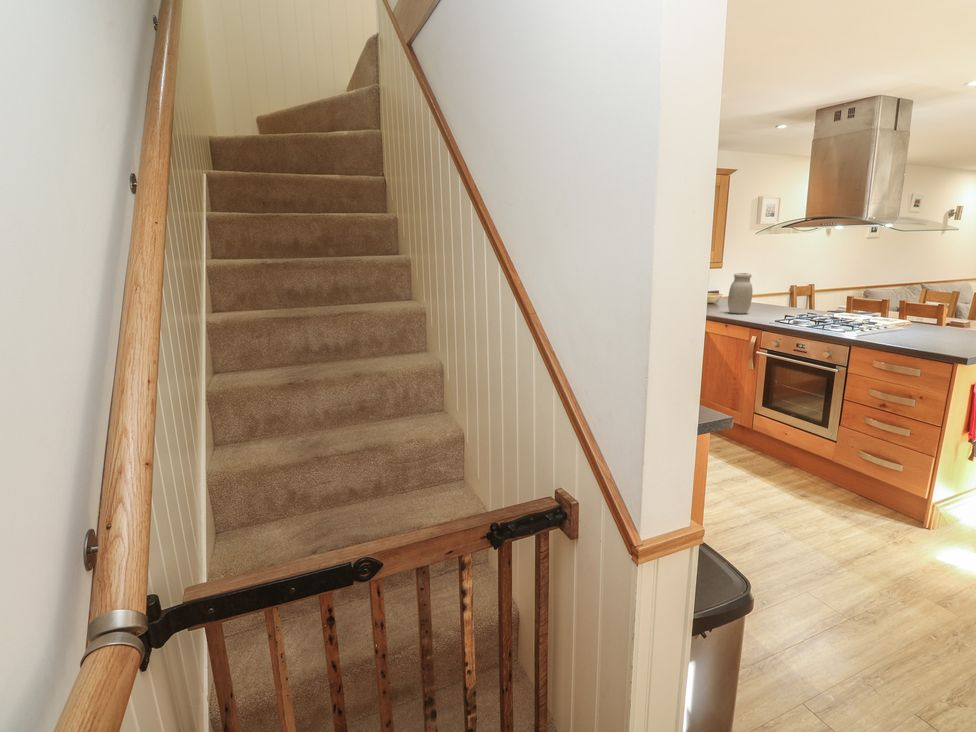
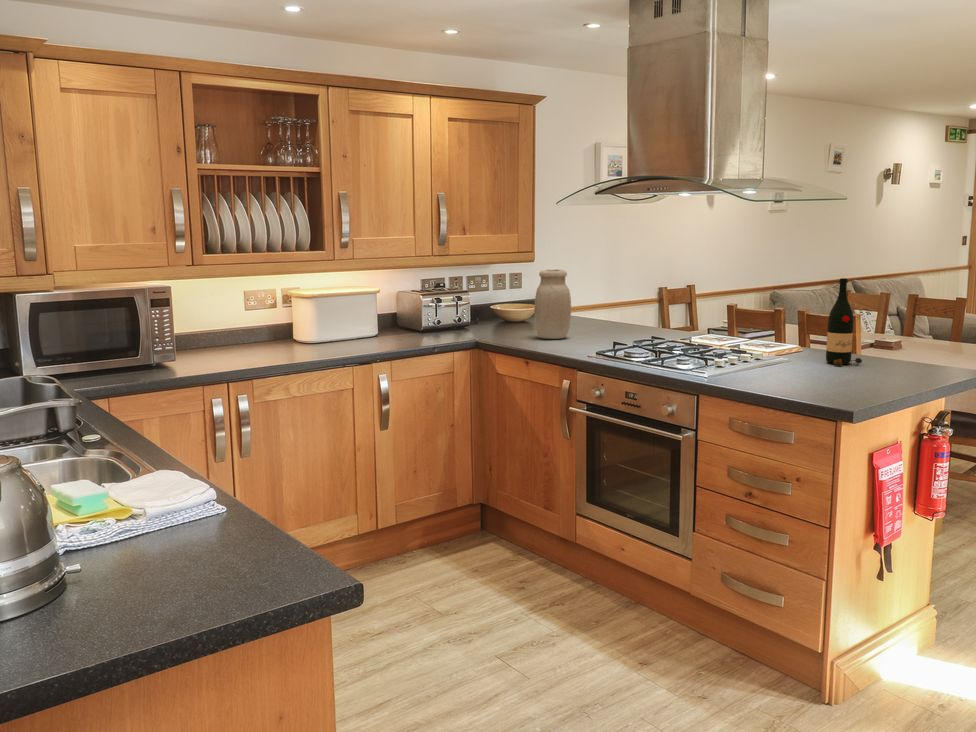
wine bottle: none [934,282,961,334] -> present [826,278,862,365]

